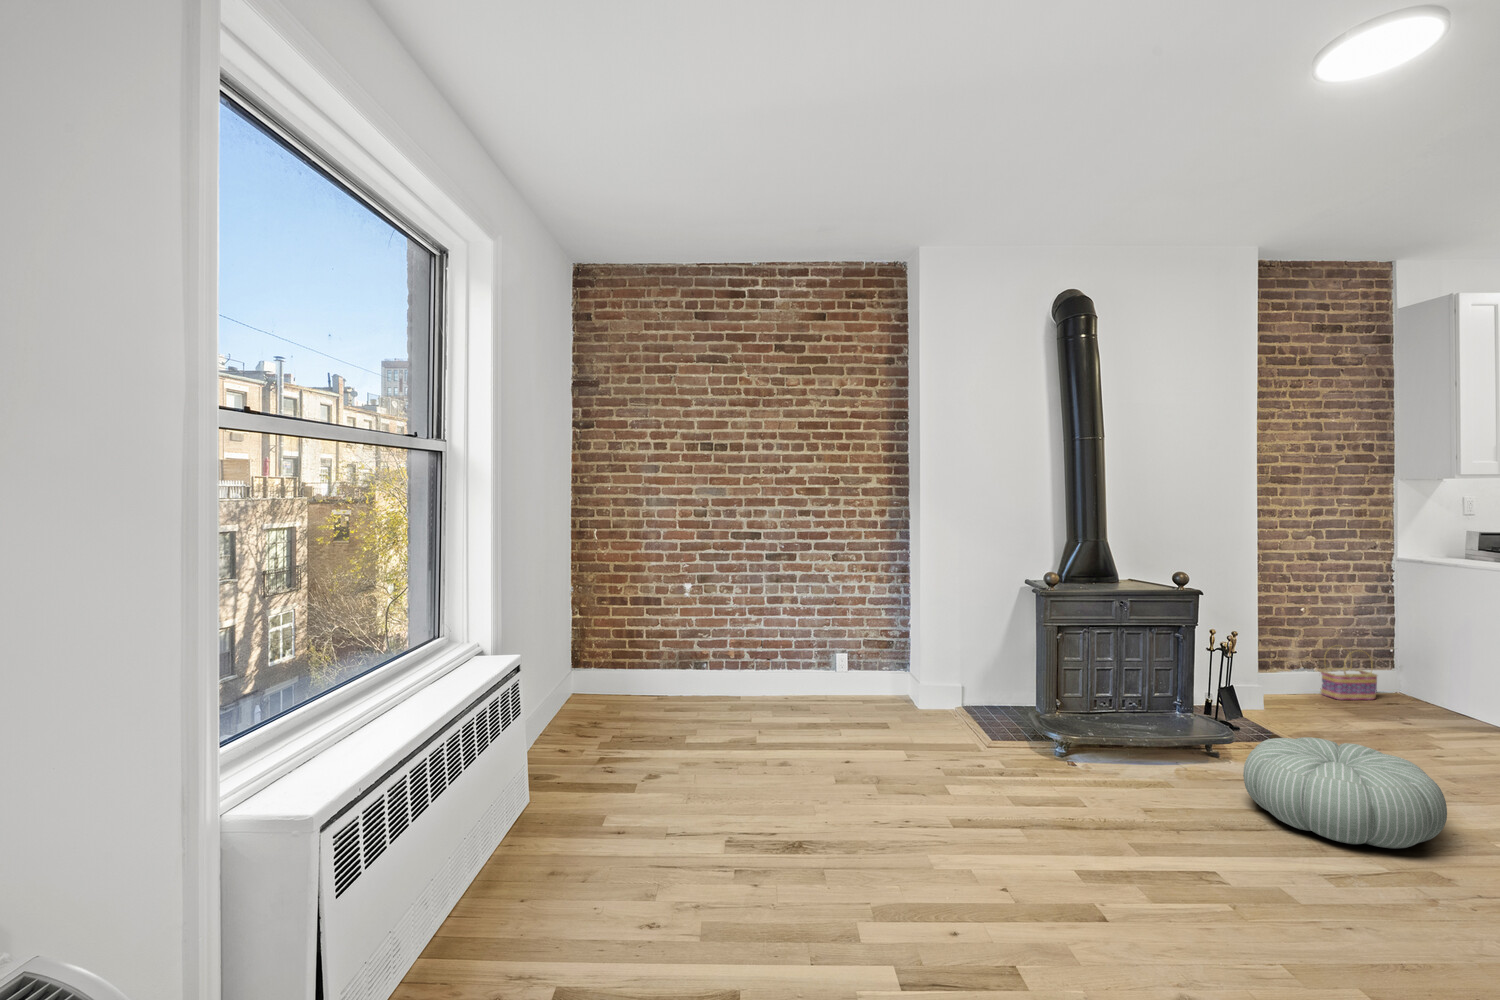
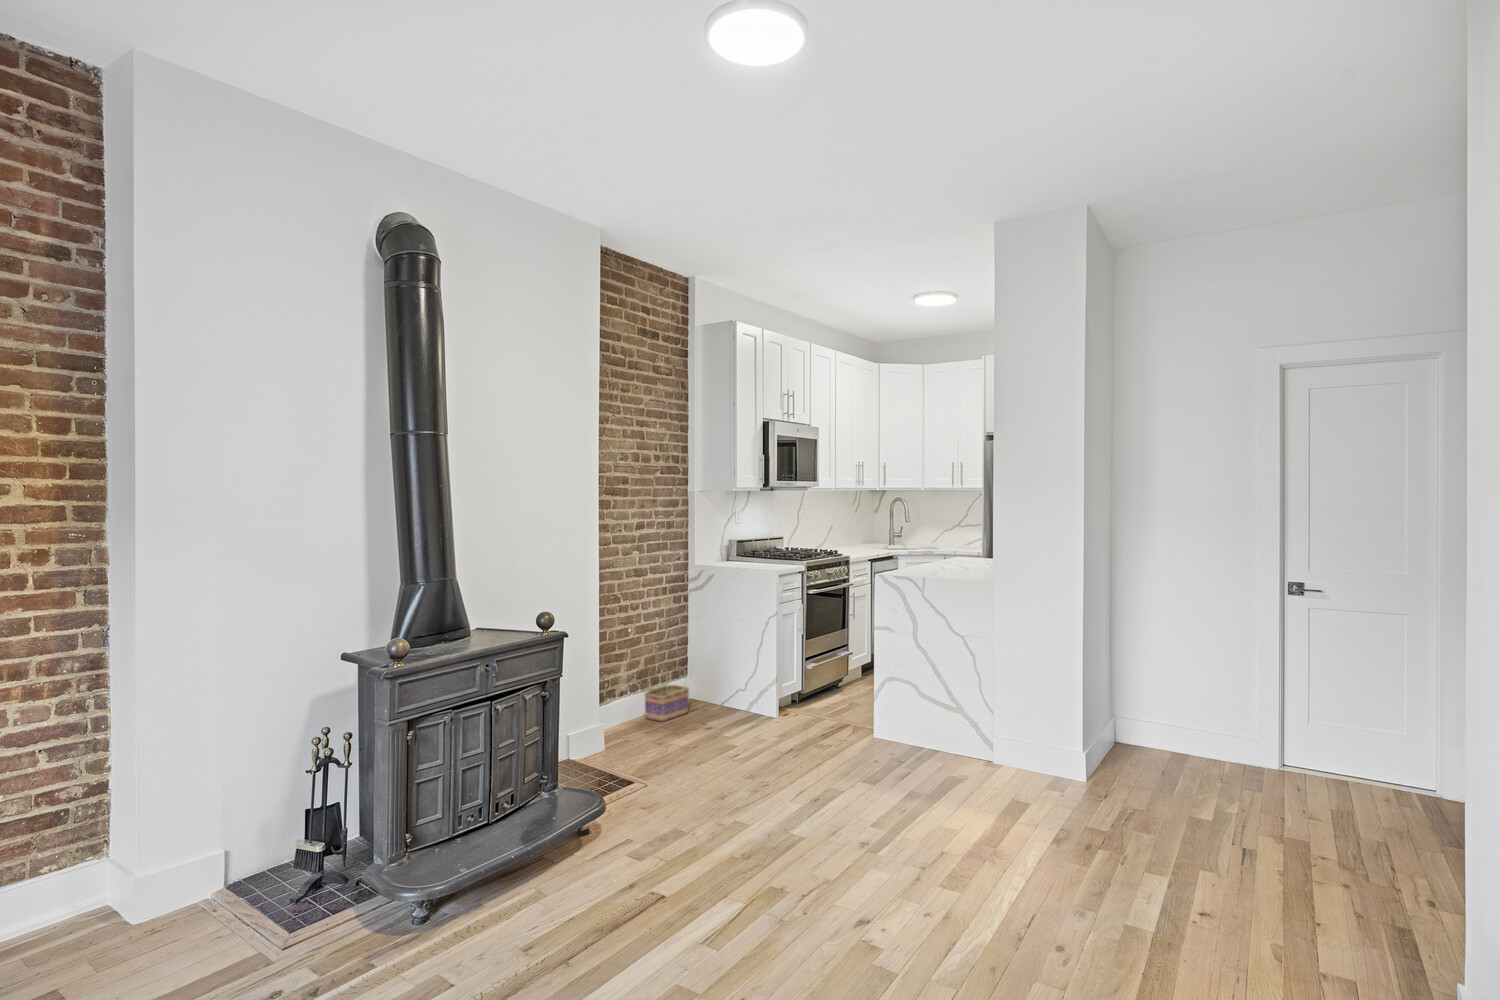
pouf: present [1243,737,1447,848] -> none [668,798,850,935]

